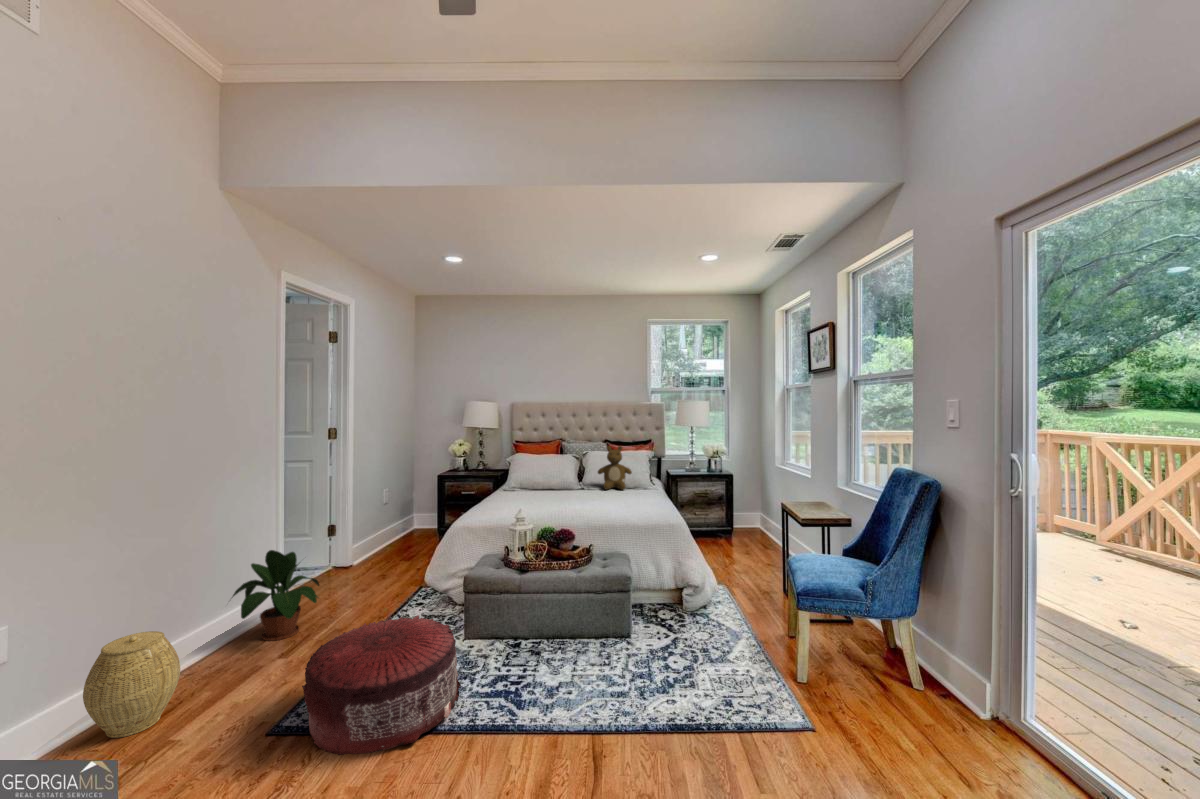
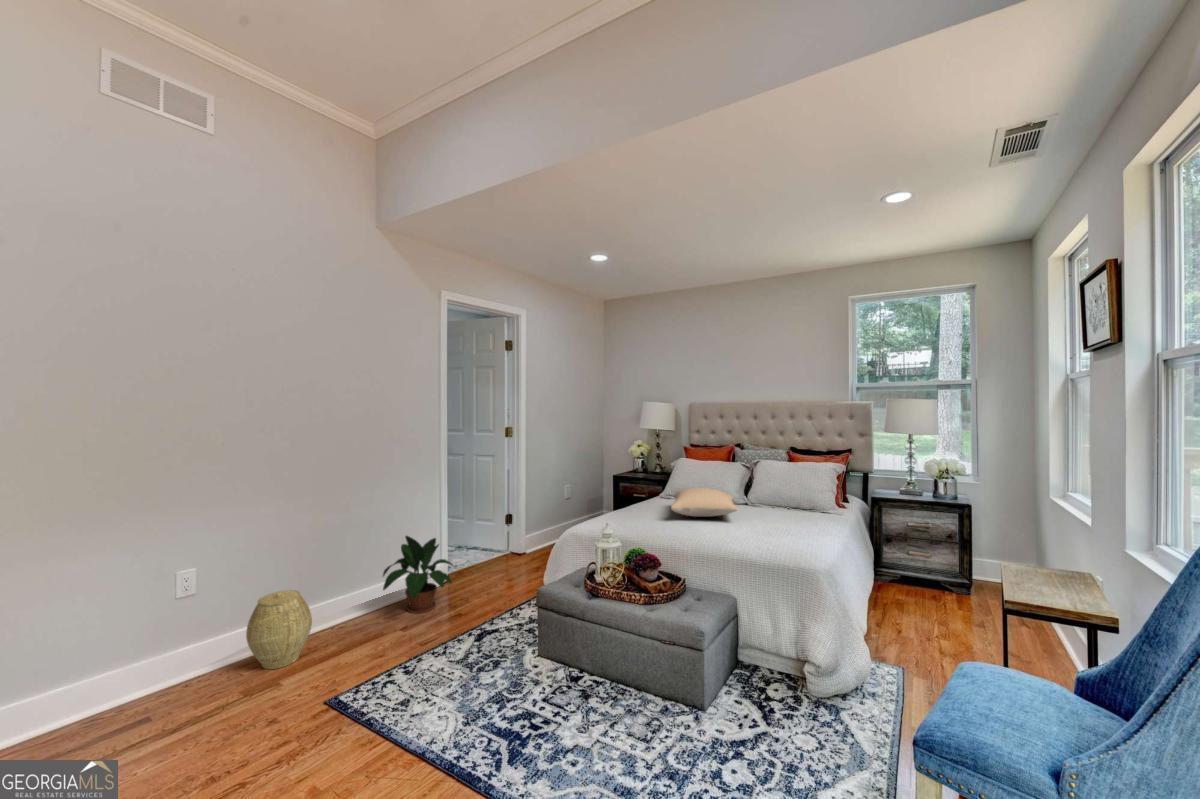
teddy bear: present [598,446,632,490] -> none [755,456,799,512]
pillow: none [536,475,602,499] -> present [671,488,738,517]
pouf: present [302,615,462,755] -> none [337,620,486,760]

